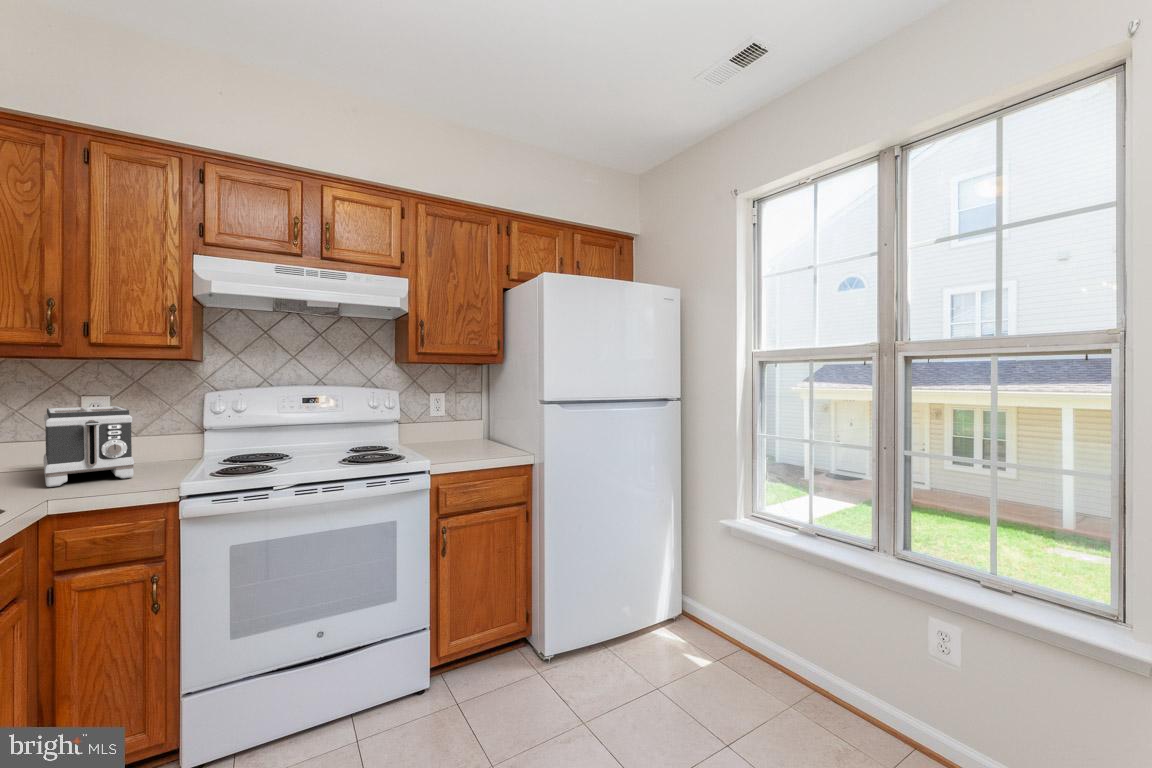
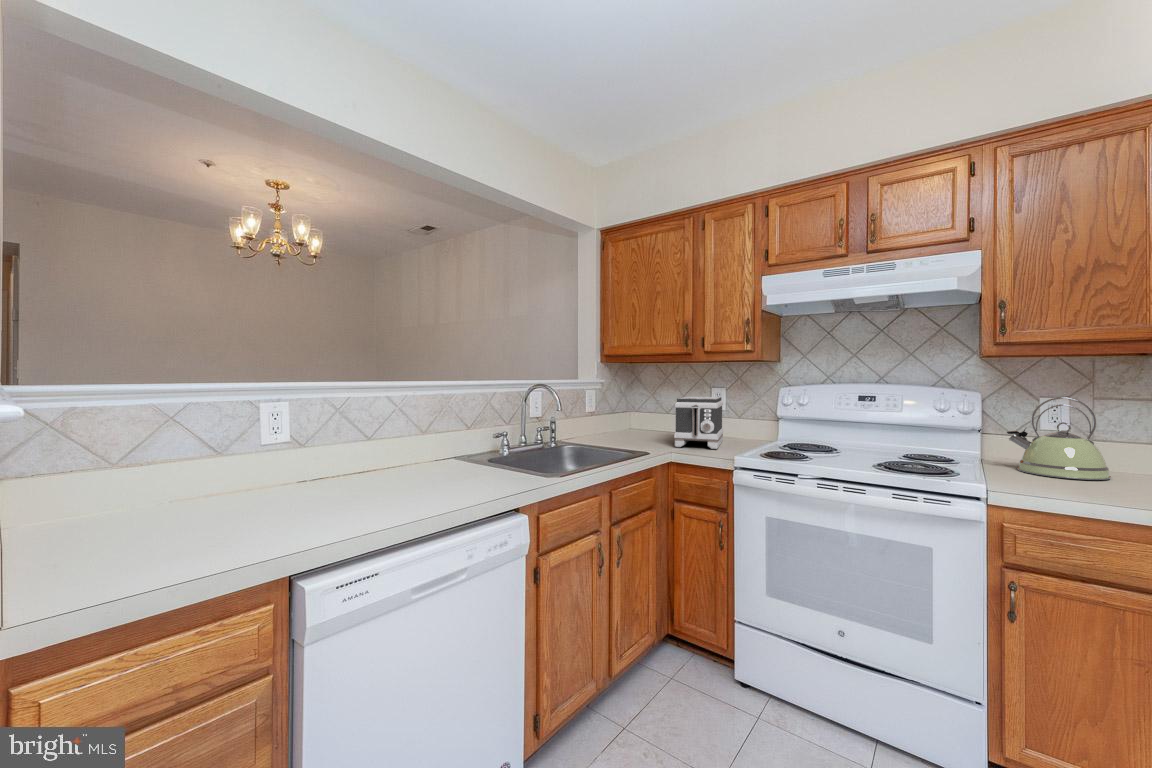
kettle: none [423,392,476,448] -> present [1007,397,1111,480]

